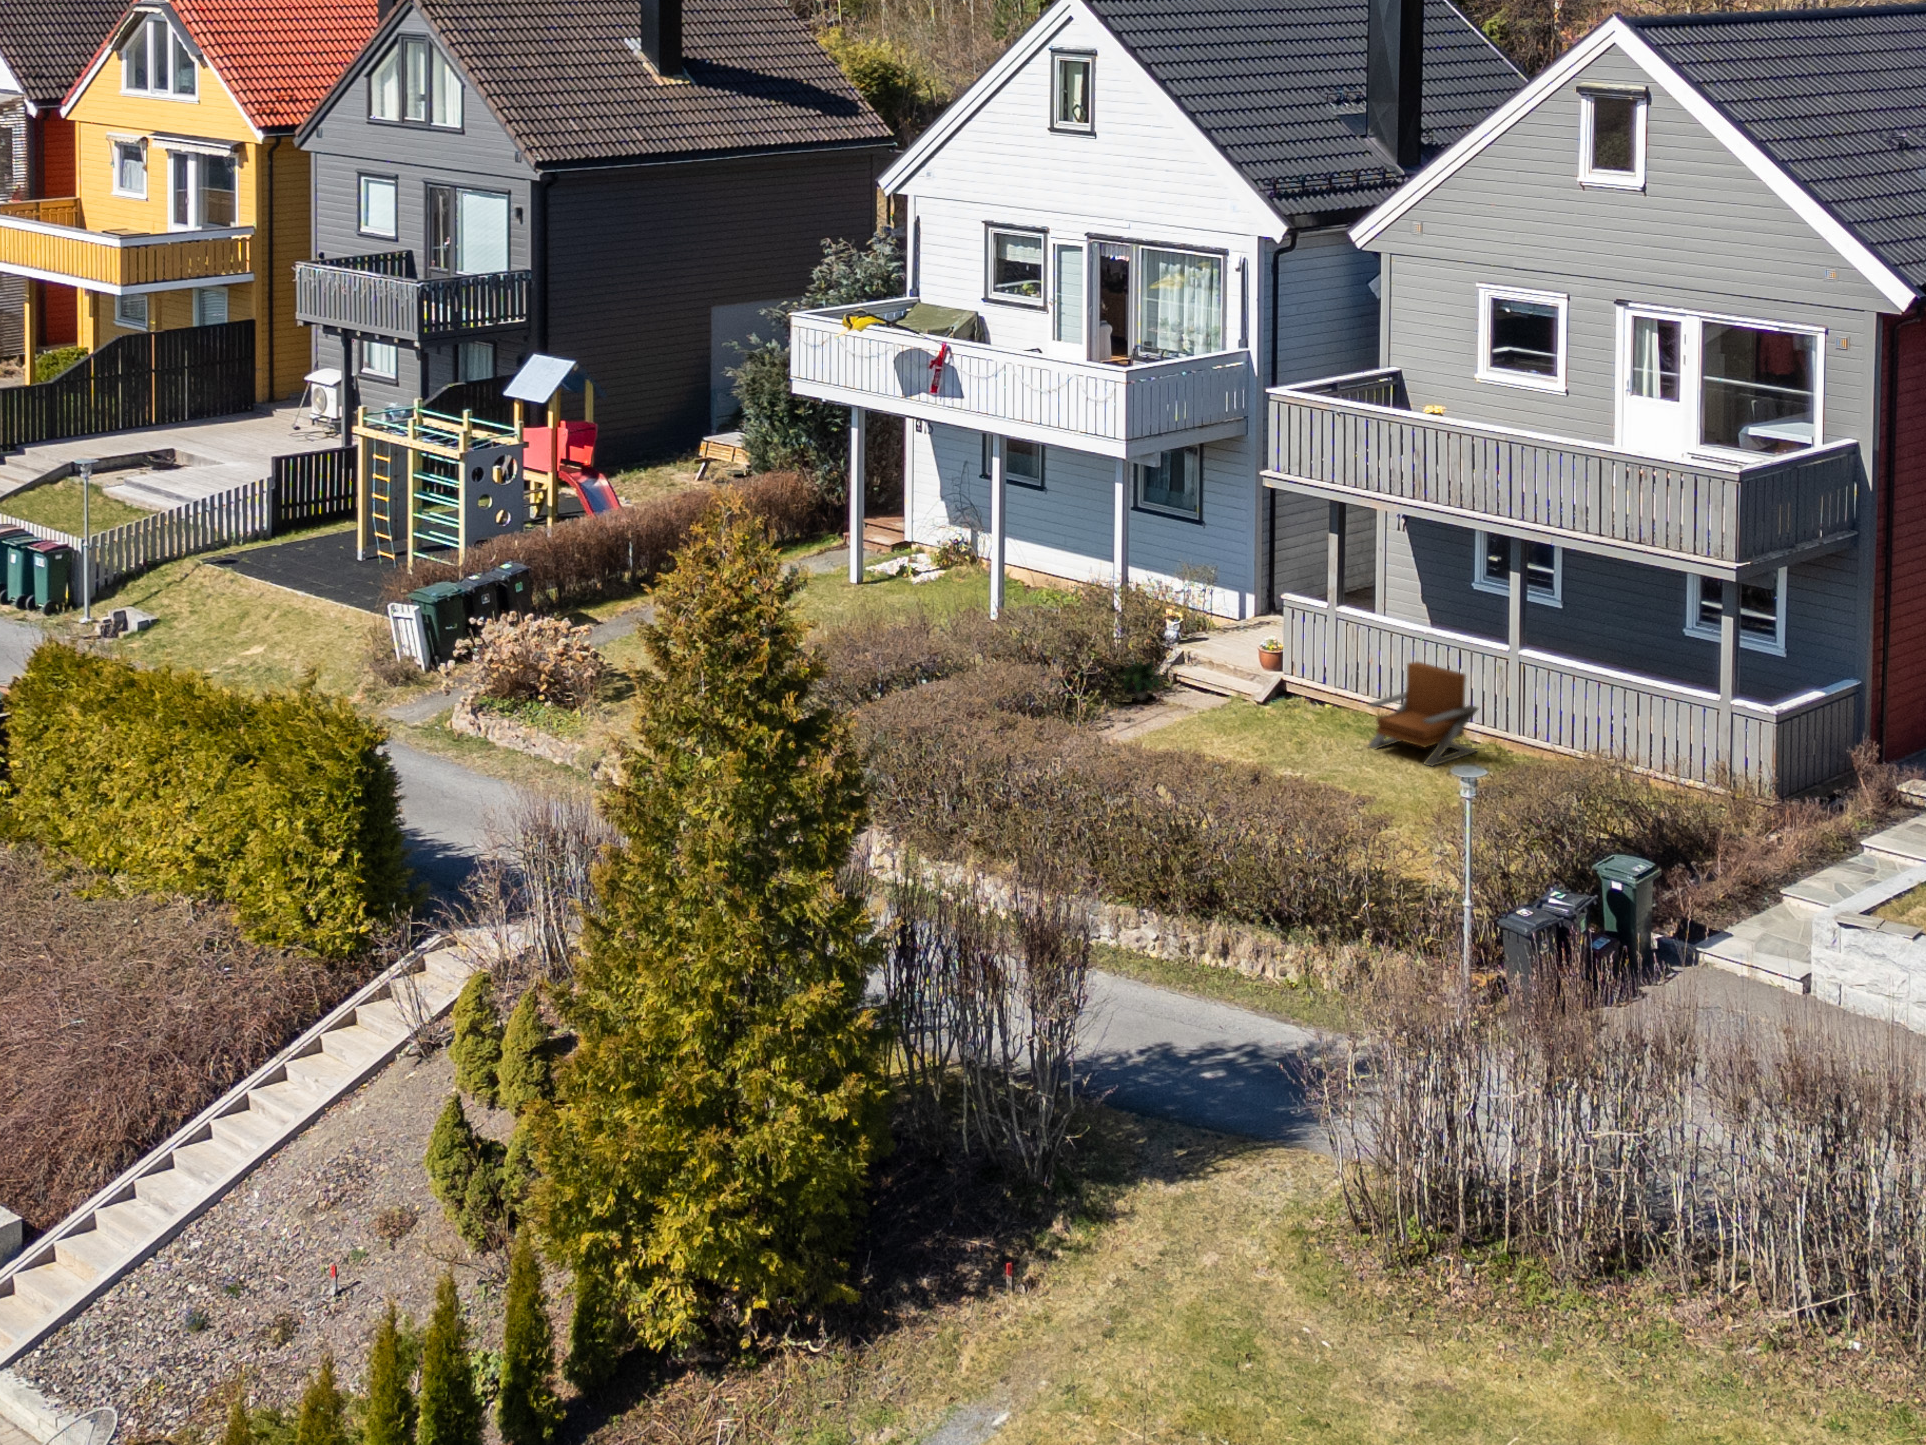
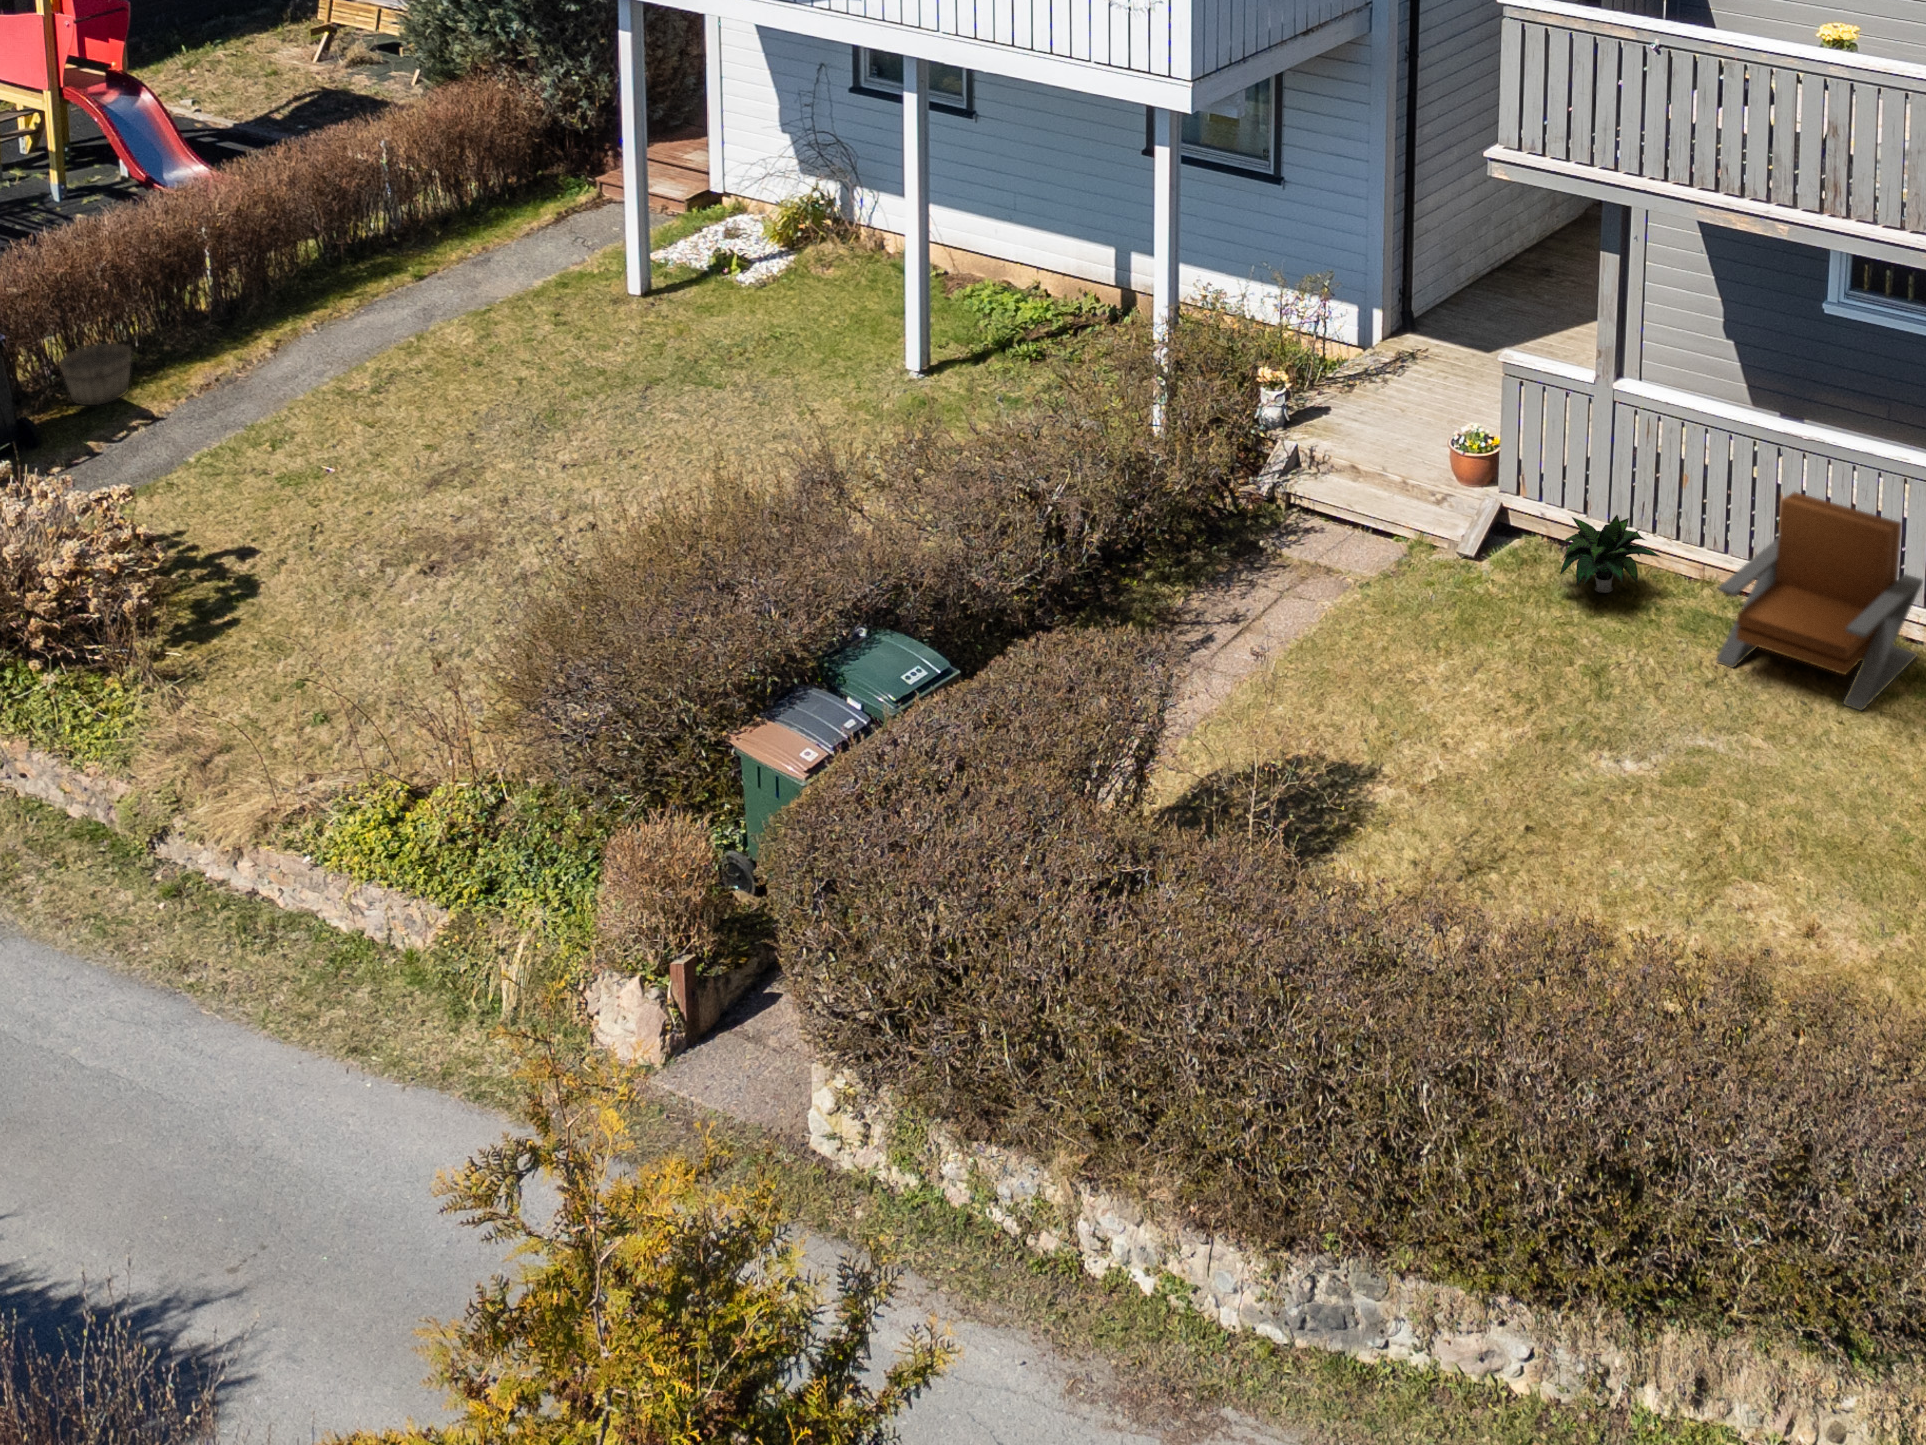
wooden bucket: none [551,583,587,617] -> present [60,344,132,405]
potted plant: present [1121,659,1164,700] -> present [1560,515,1660,593]

